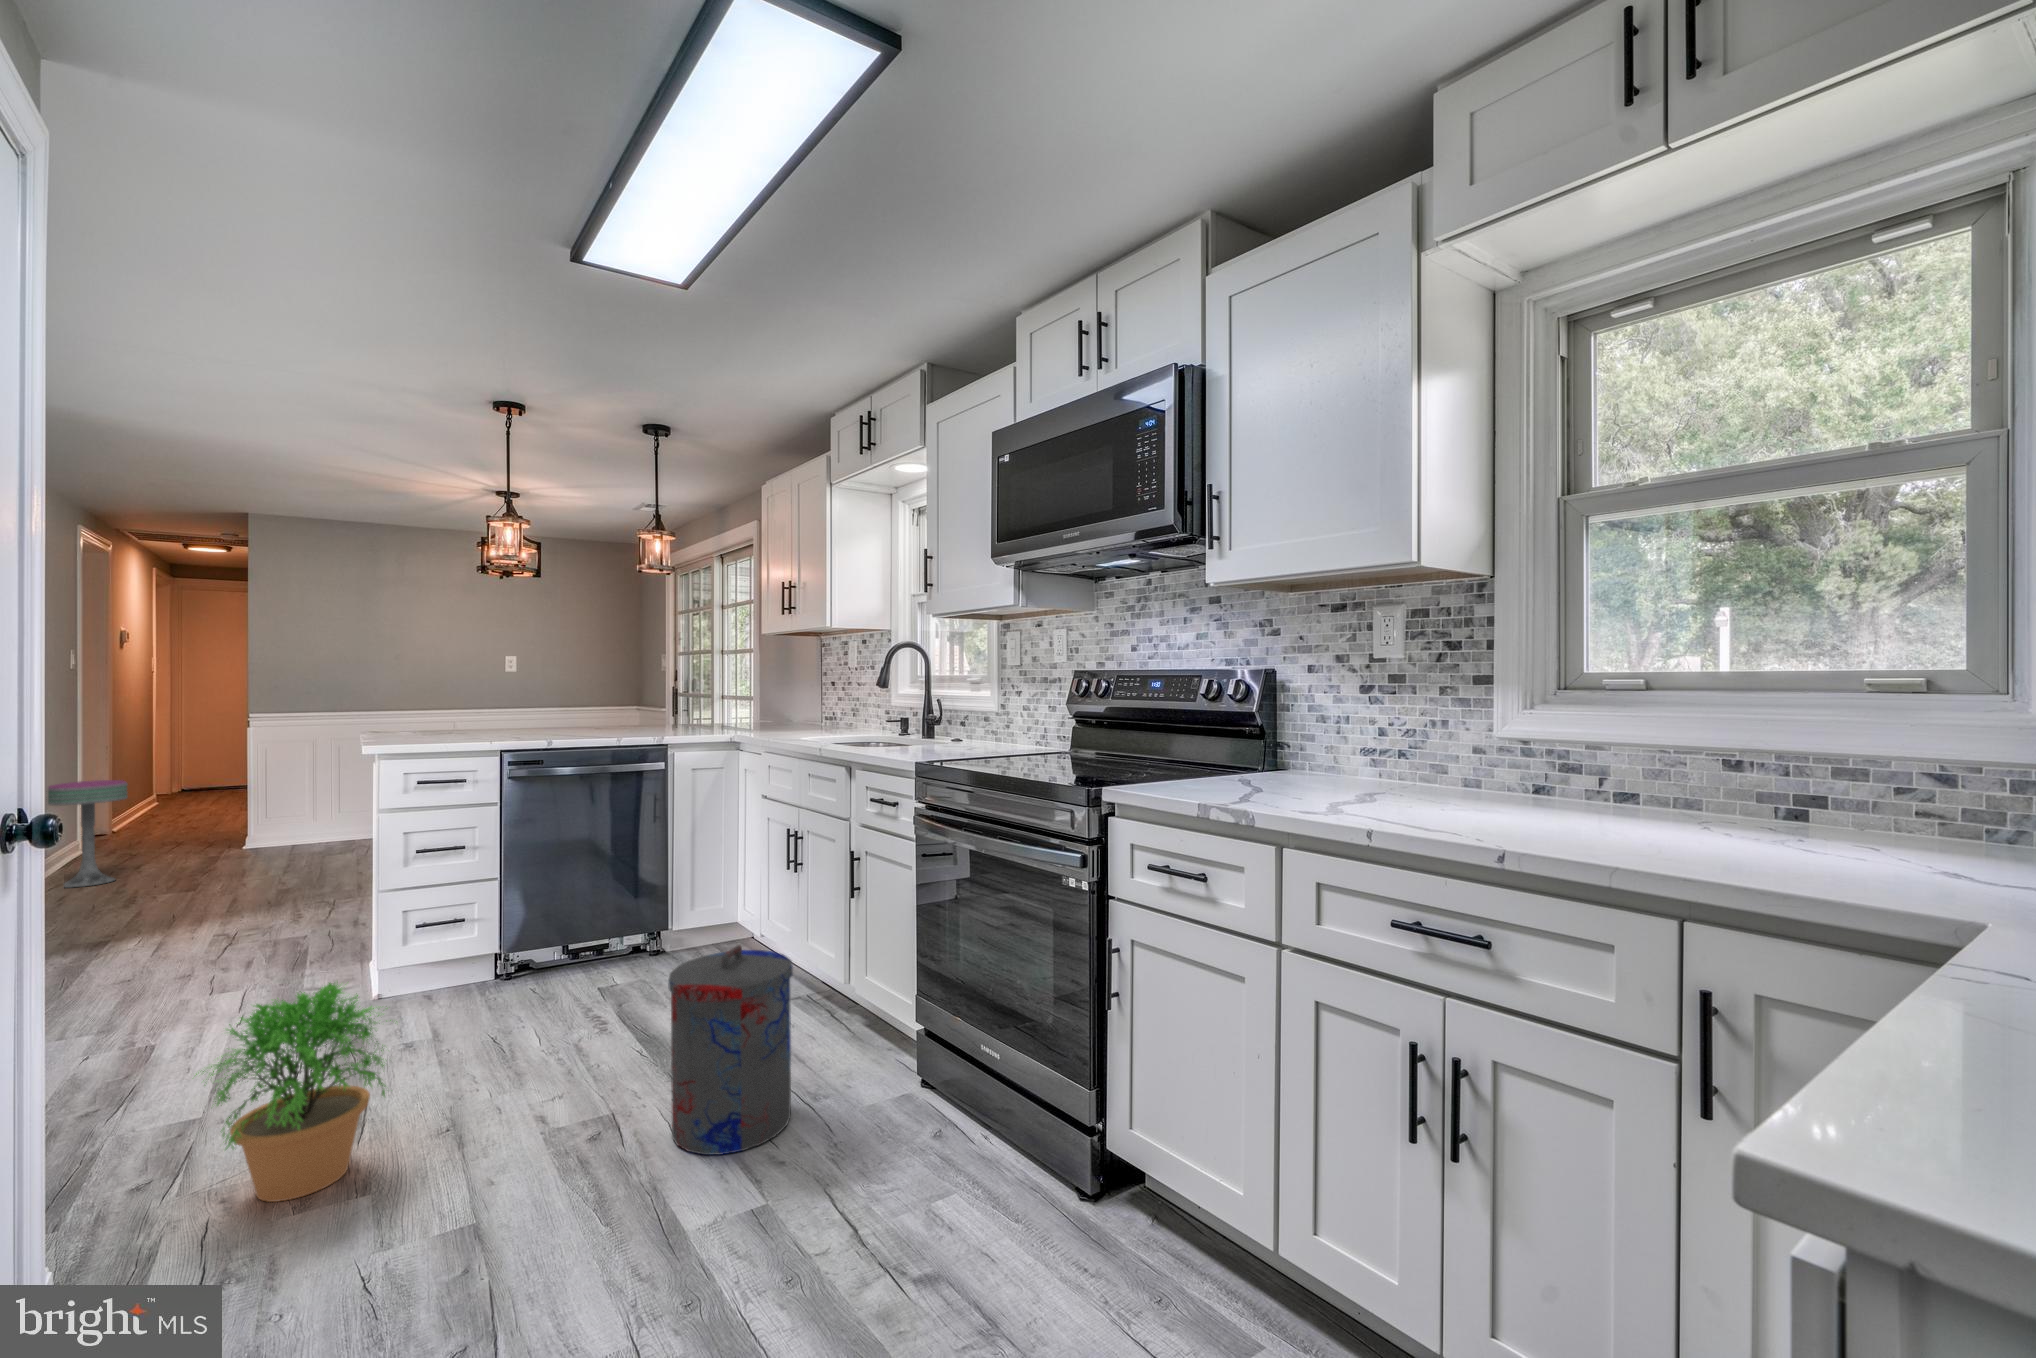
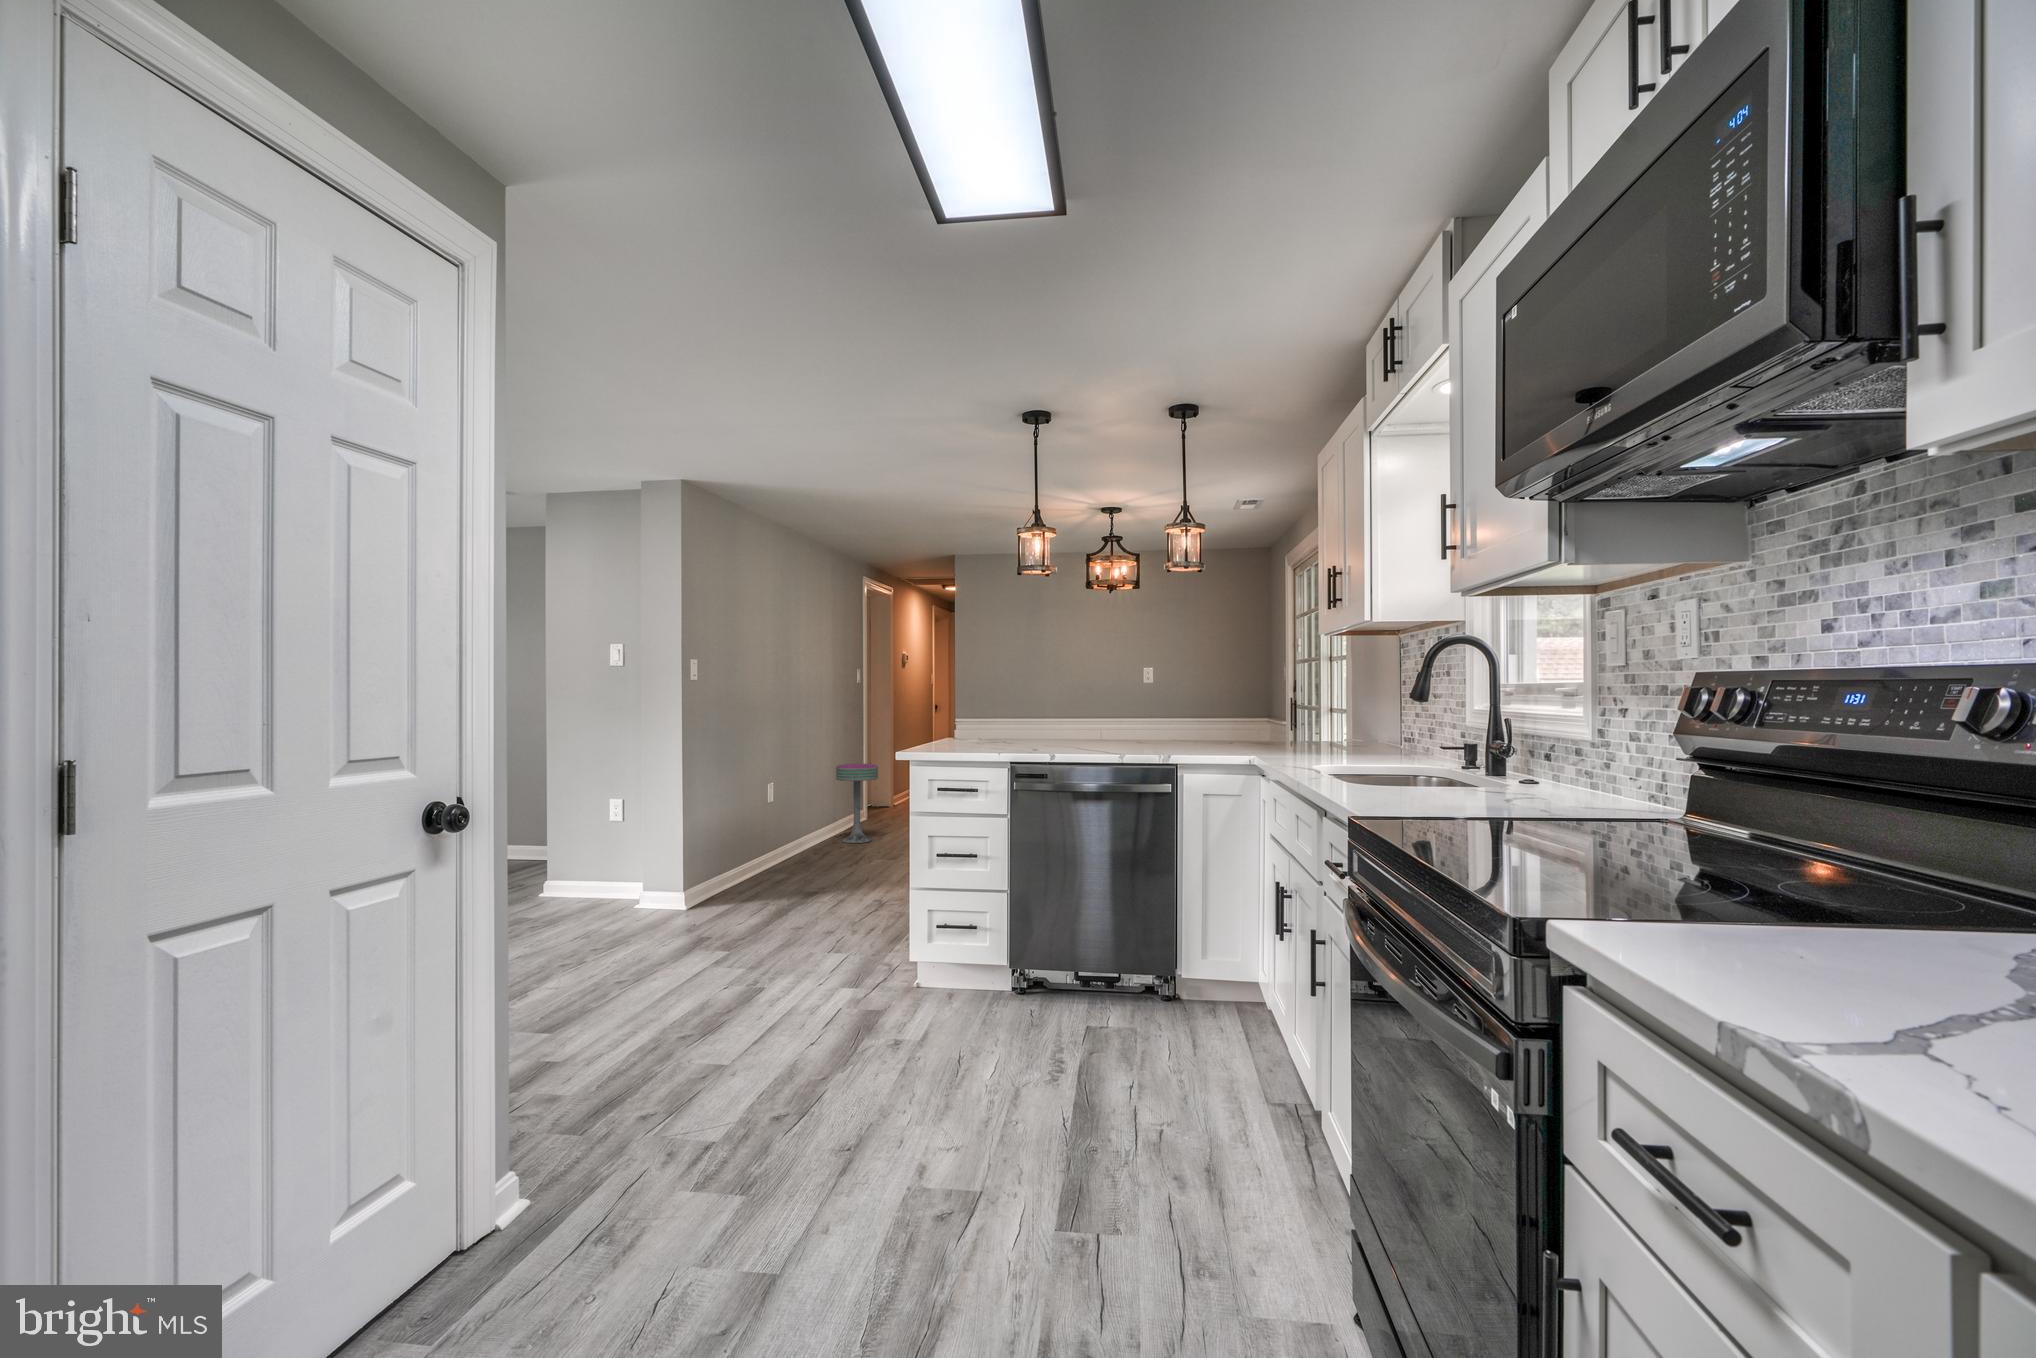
trash can: present [668,945,793,1155] -> none [1002,1033,1155,1315]
potted plant: present [196,983,391,1202] -> none [665,966,818,1164]

